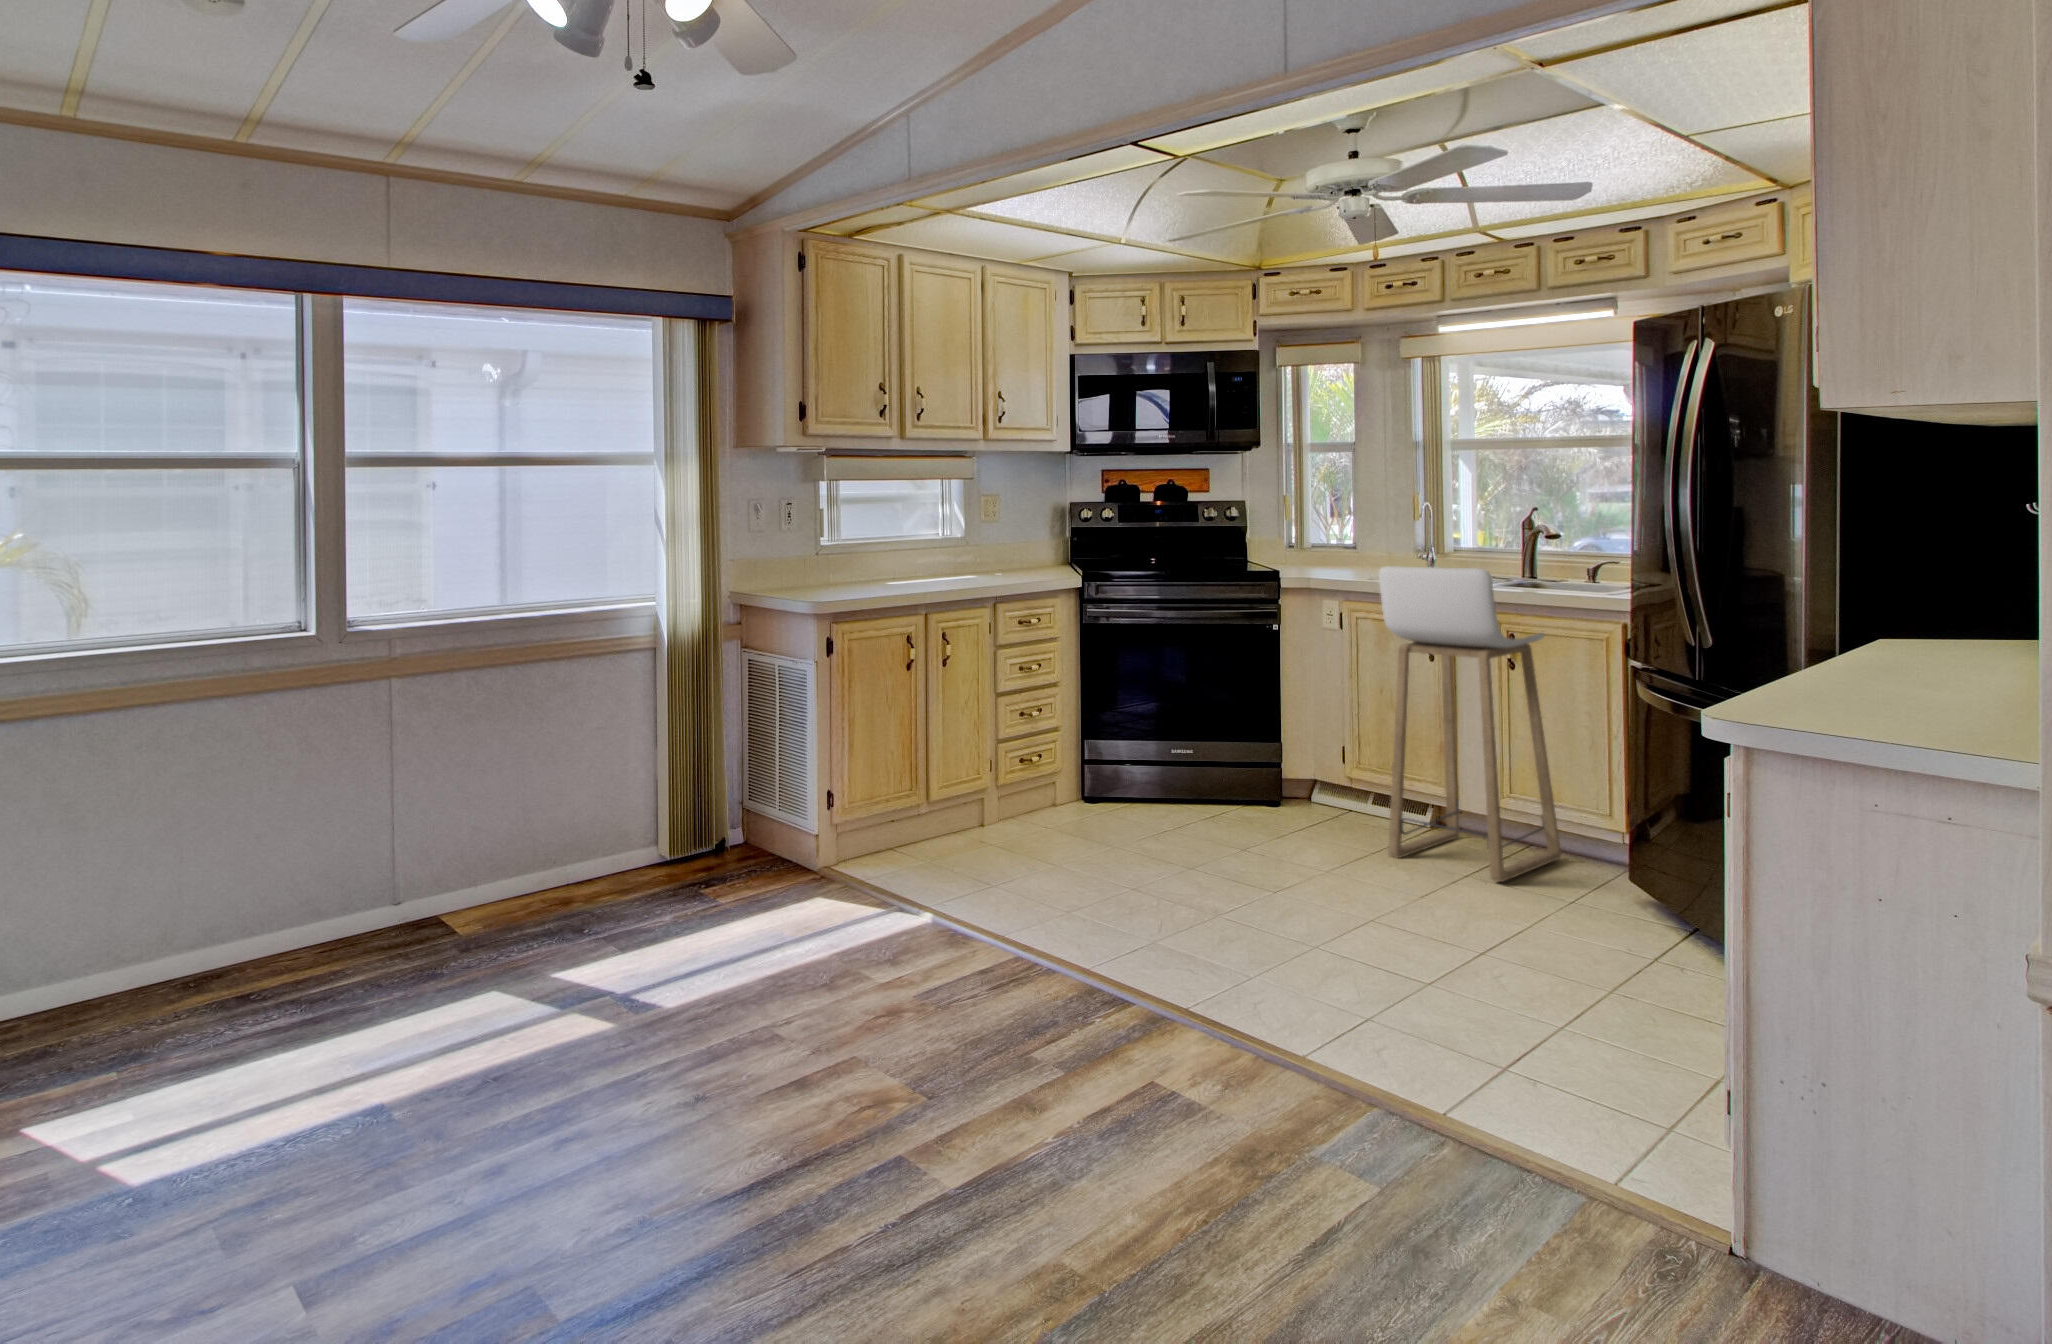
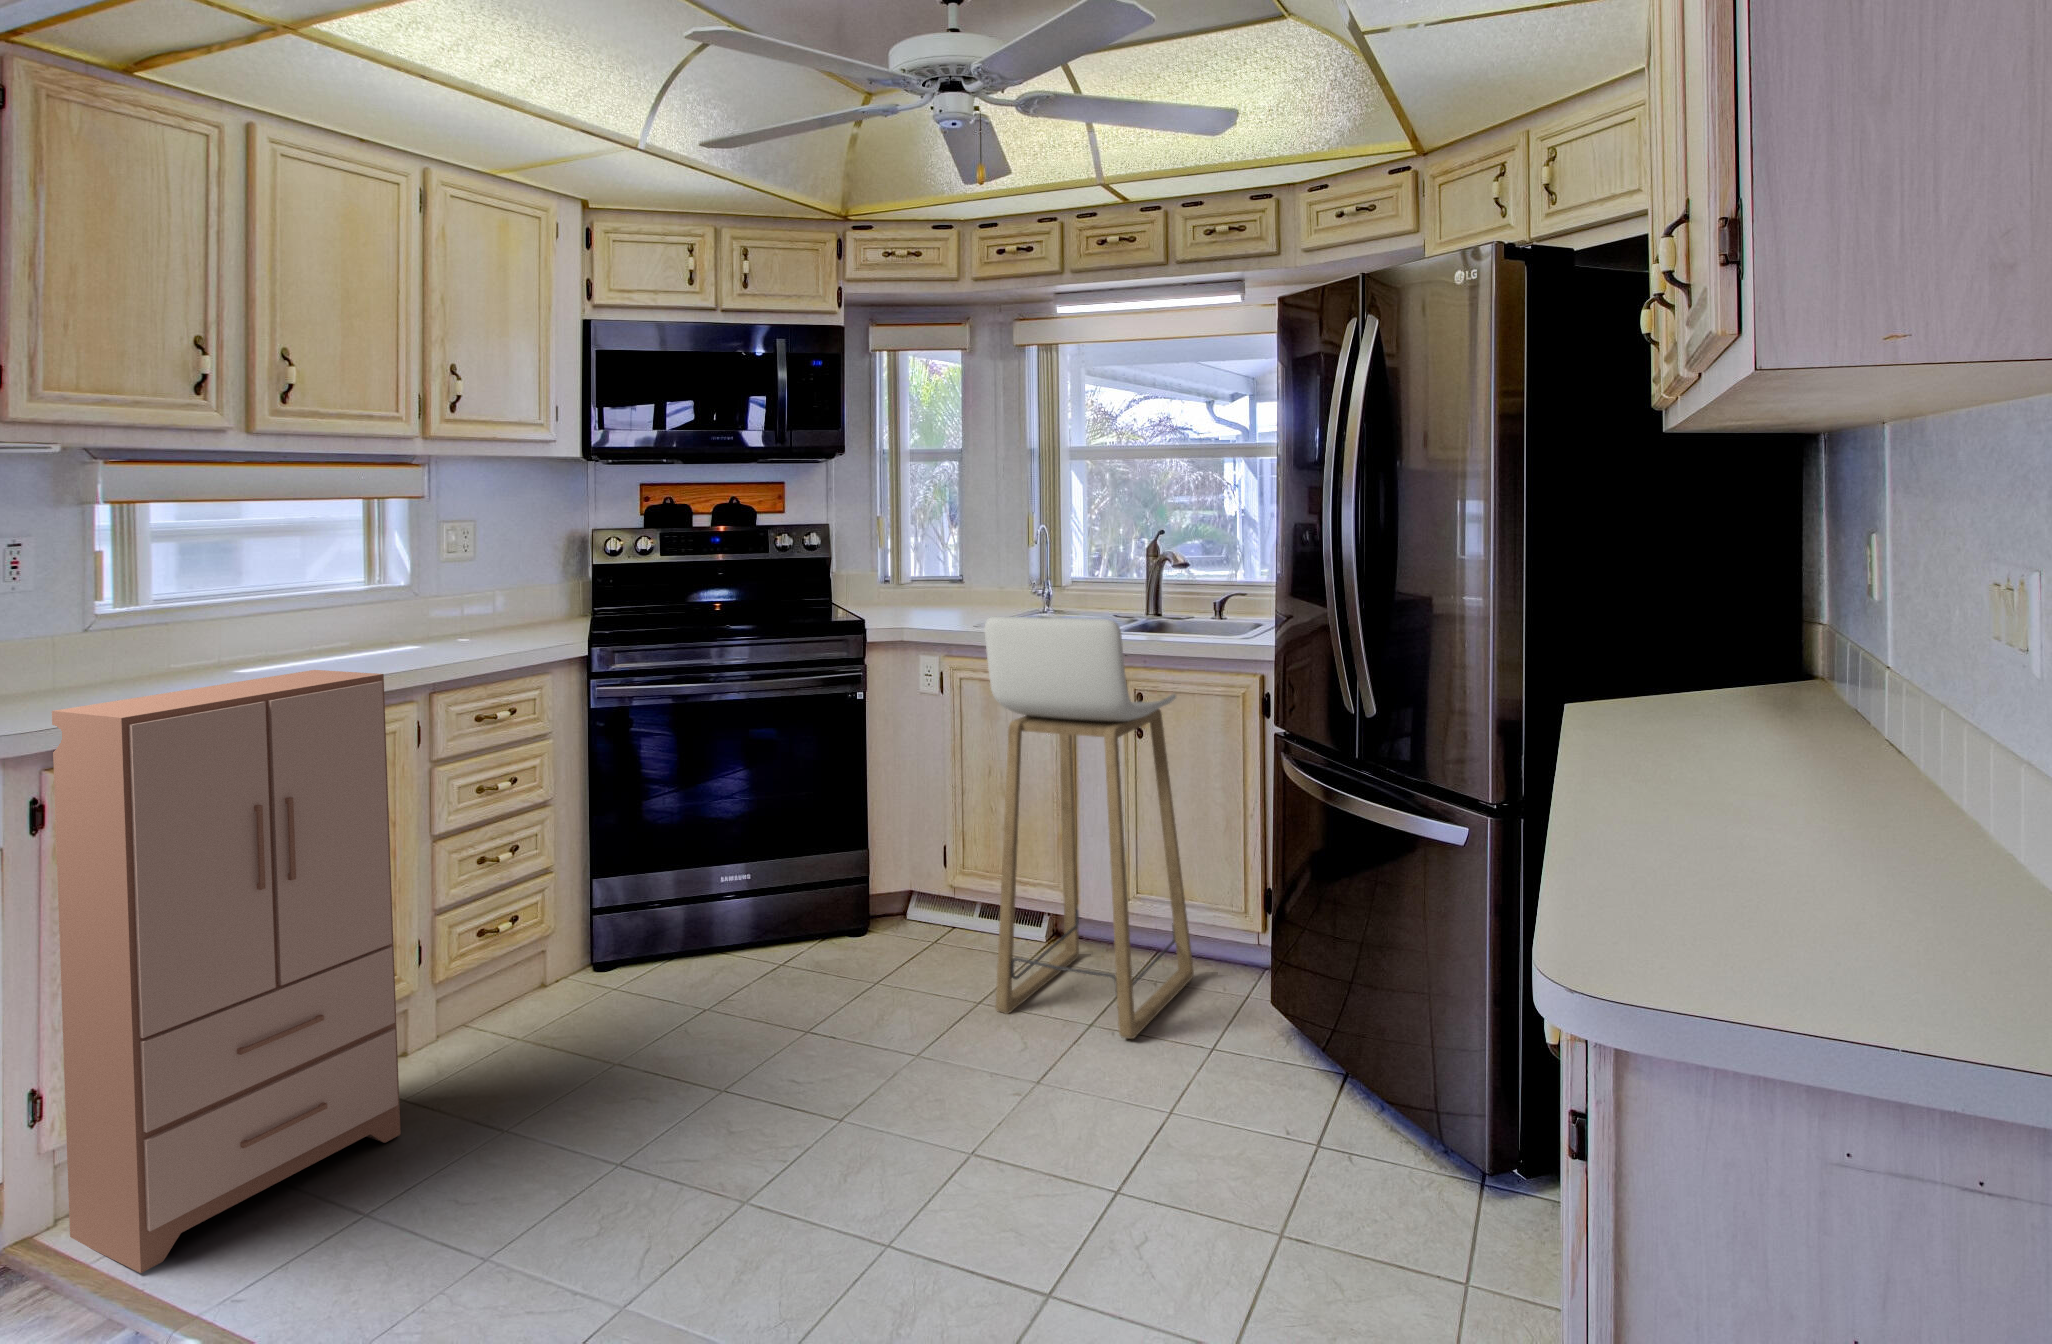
cabinet: none [836,580,997,885] -> present [52,670,400,1273]

